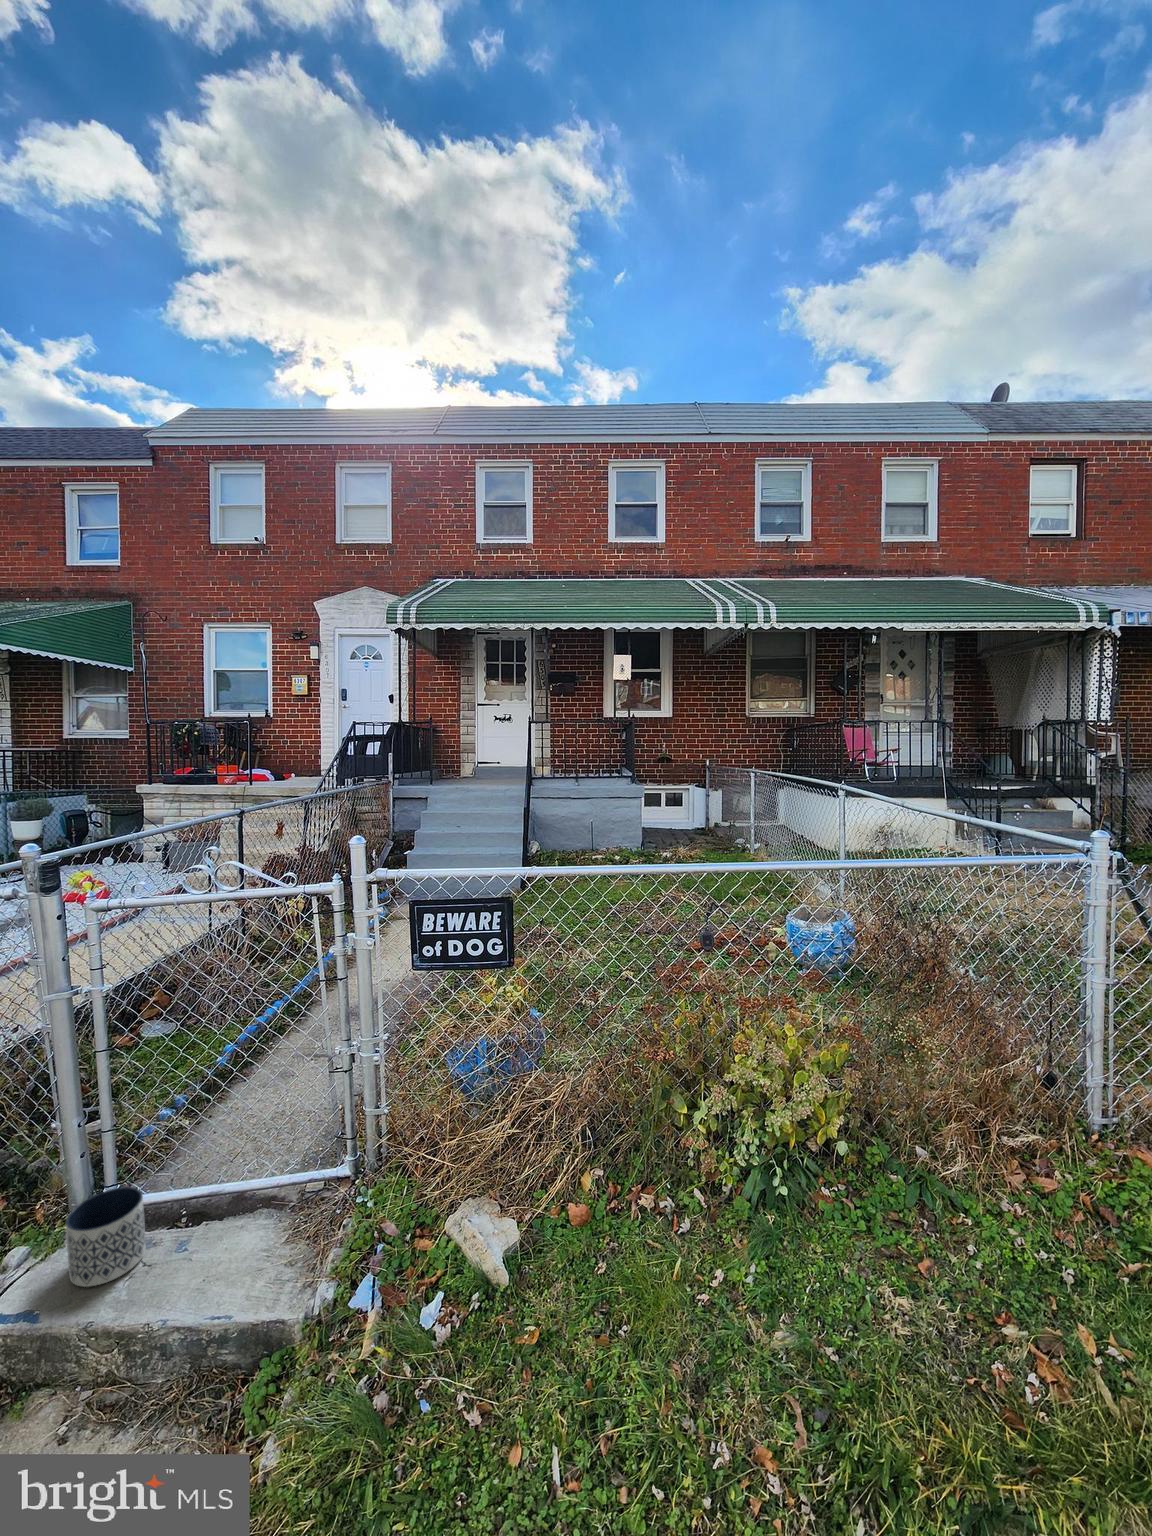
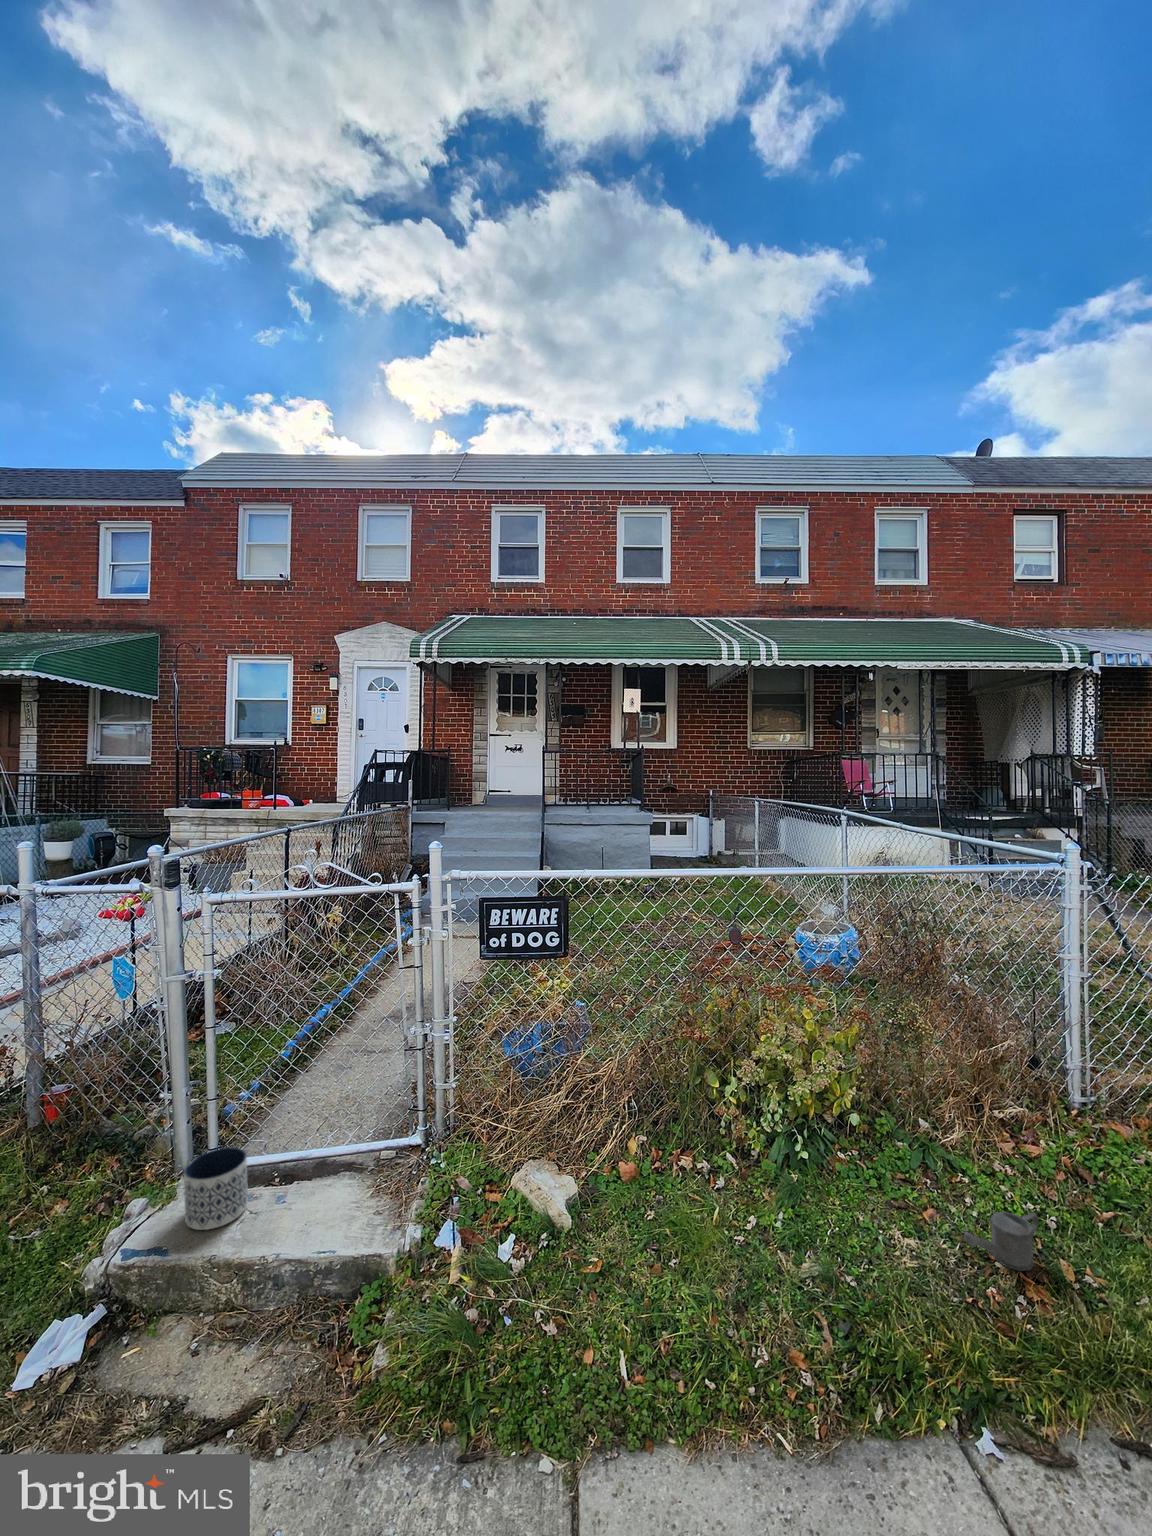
watering can: none [966,1267,1053,1341] -> present [964,1212,1038,1271]

